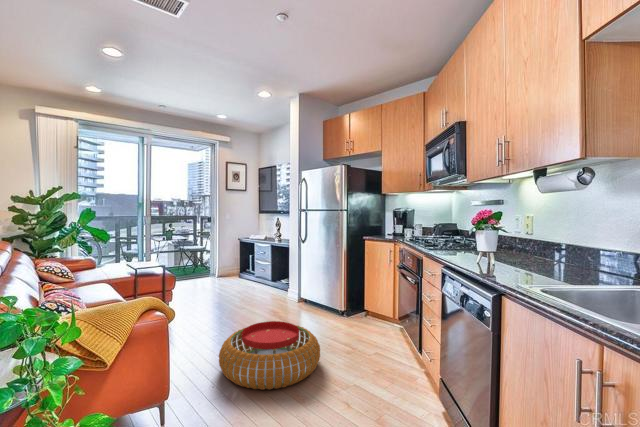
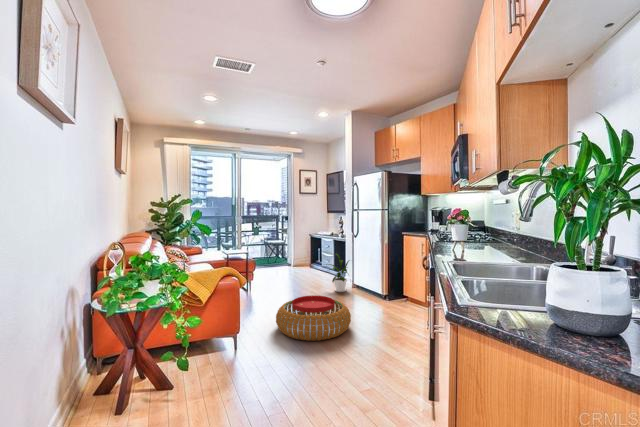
house plant: none [263,262,301,309] -> present [329,254,349,292]

